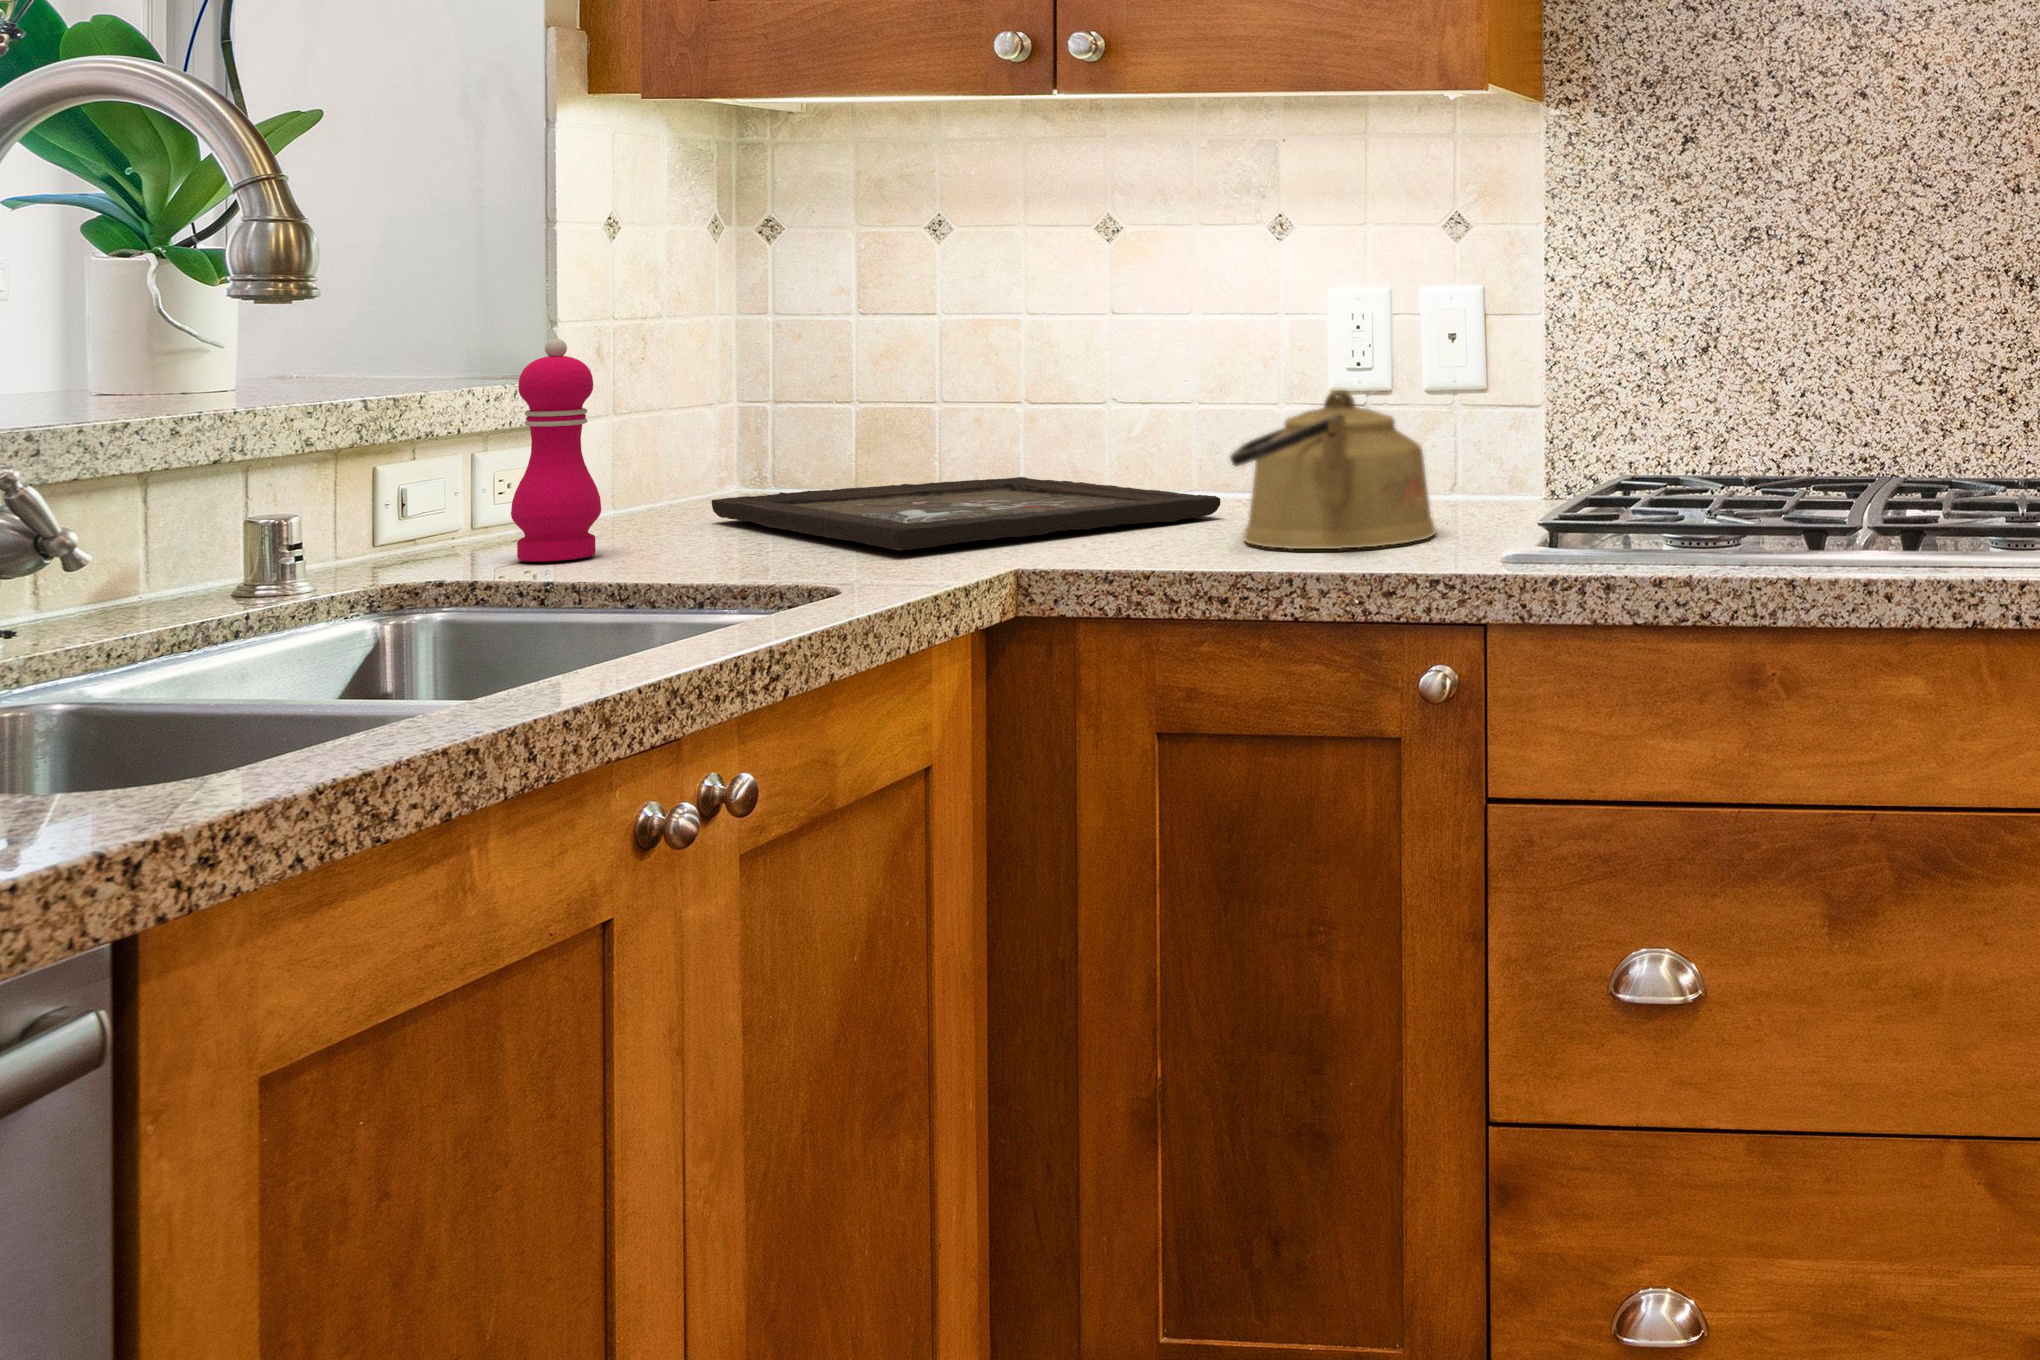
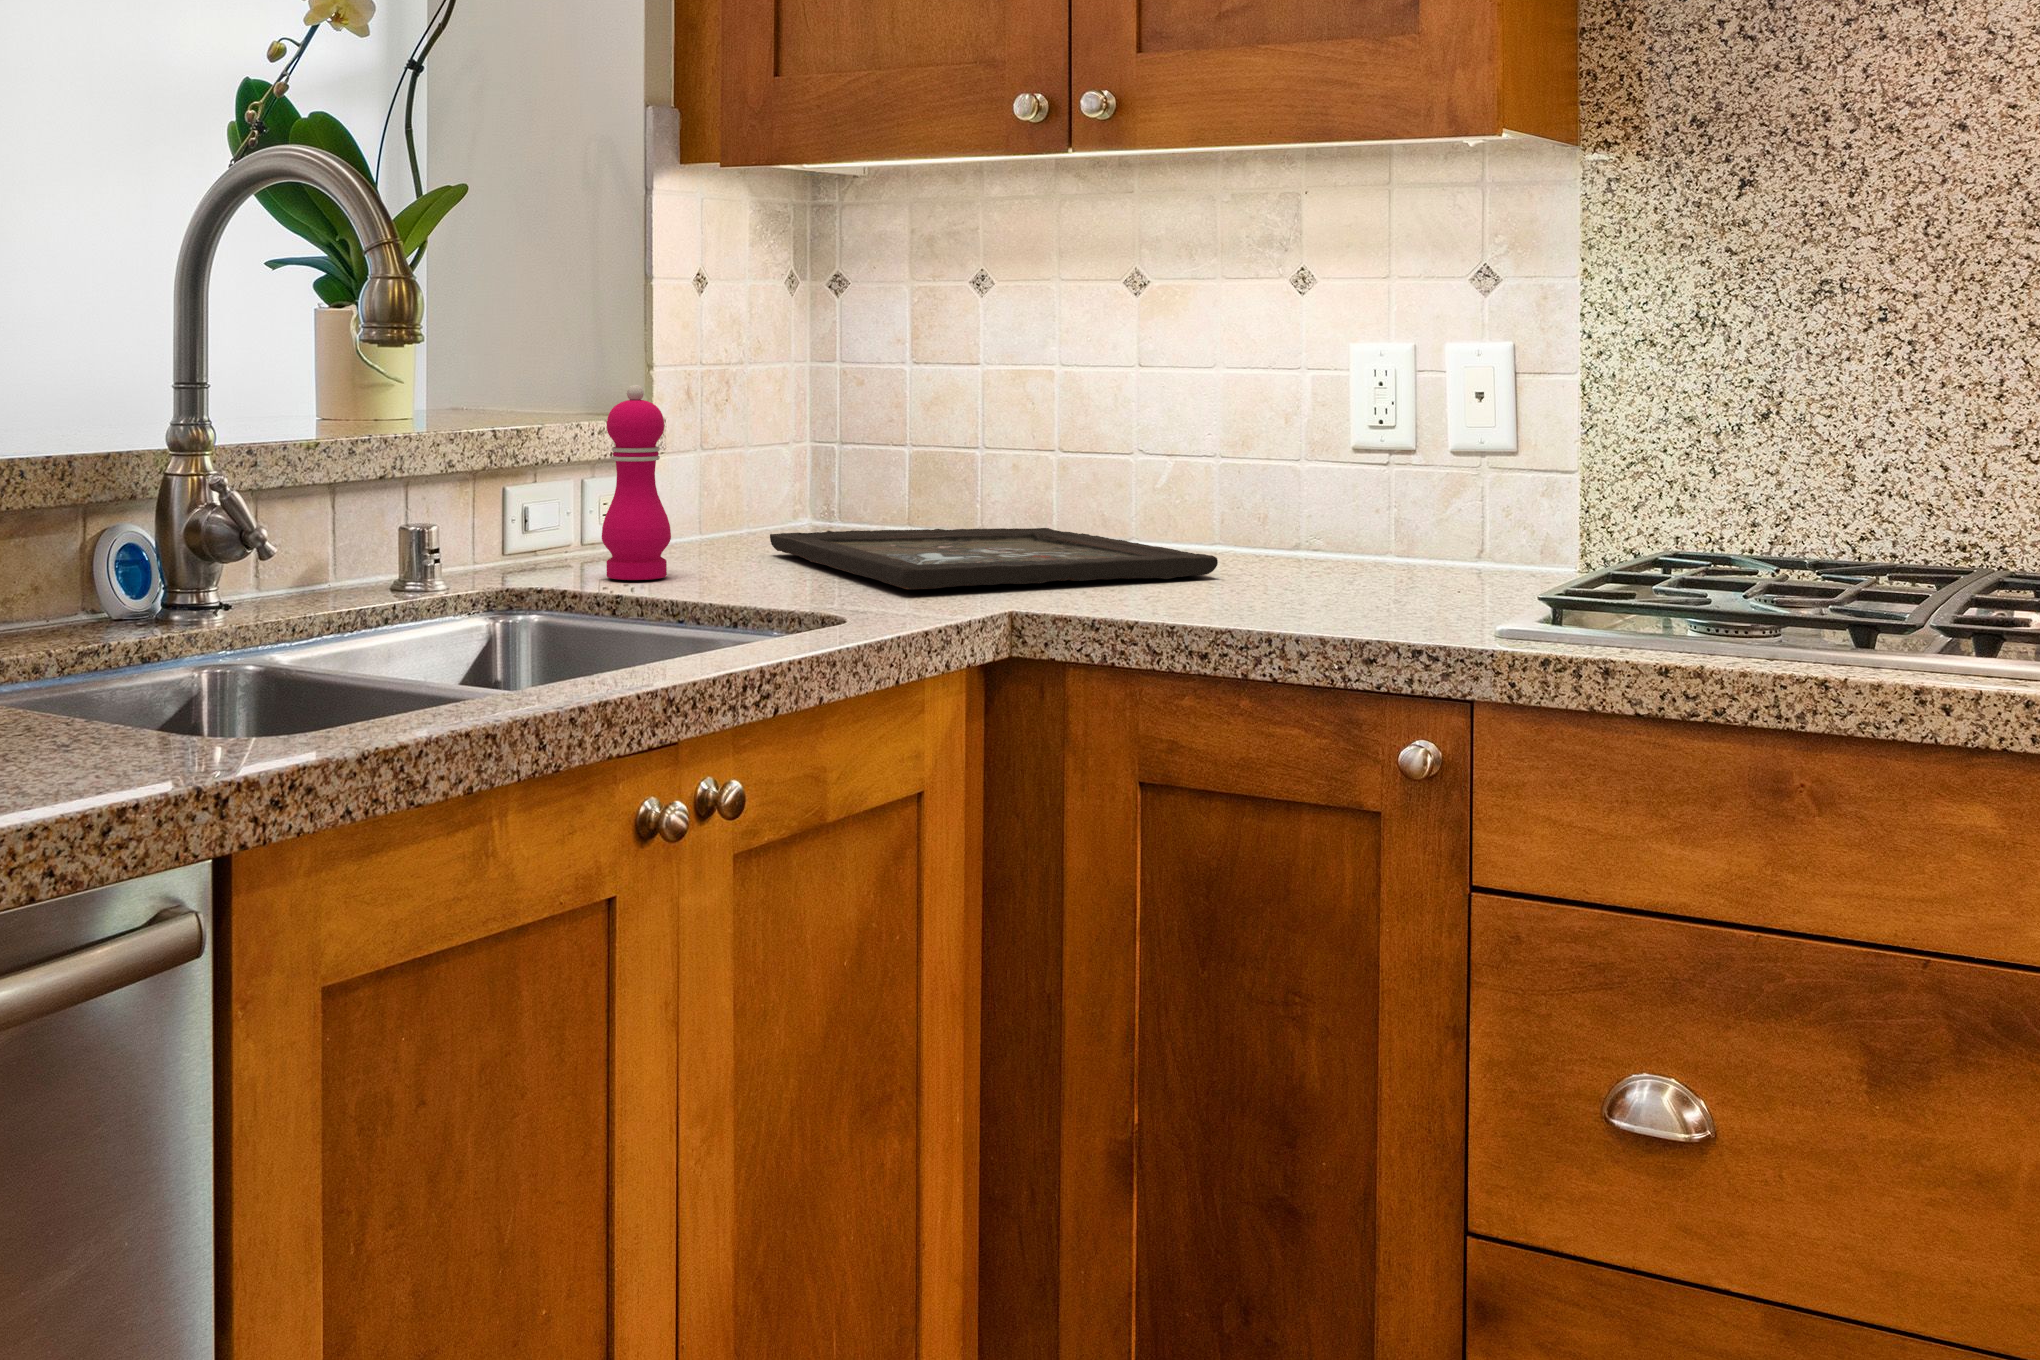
kettle: present [1230,390,1436,549] -> none [1209,452,1429,616]

